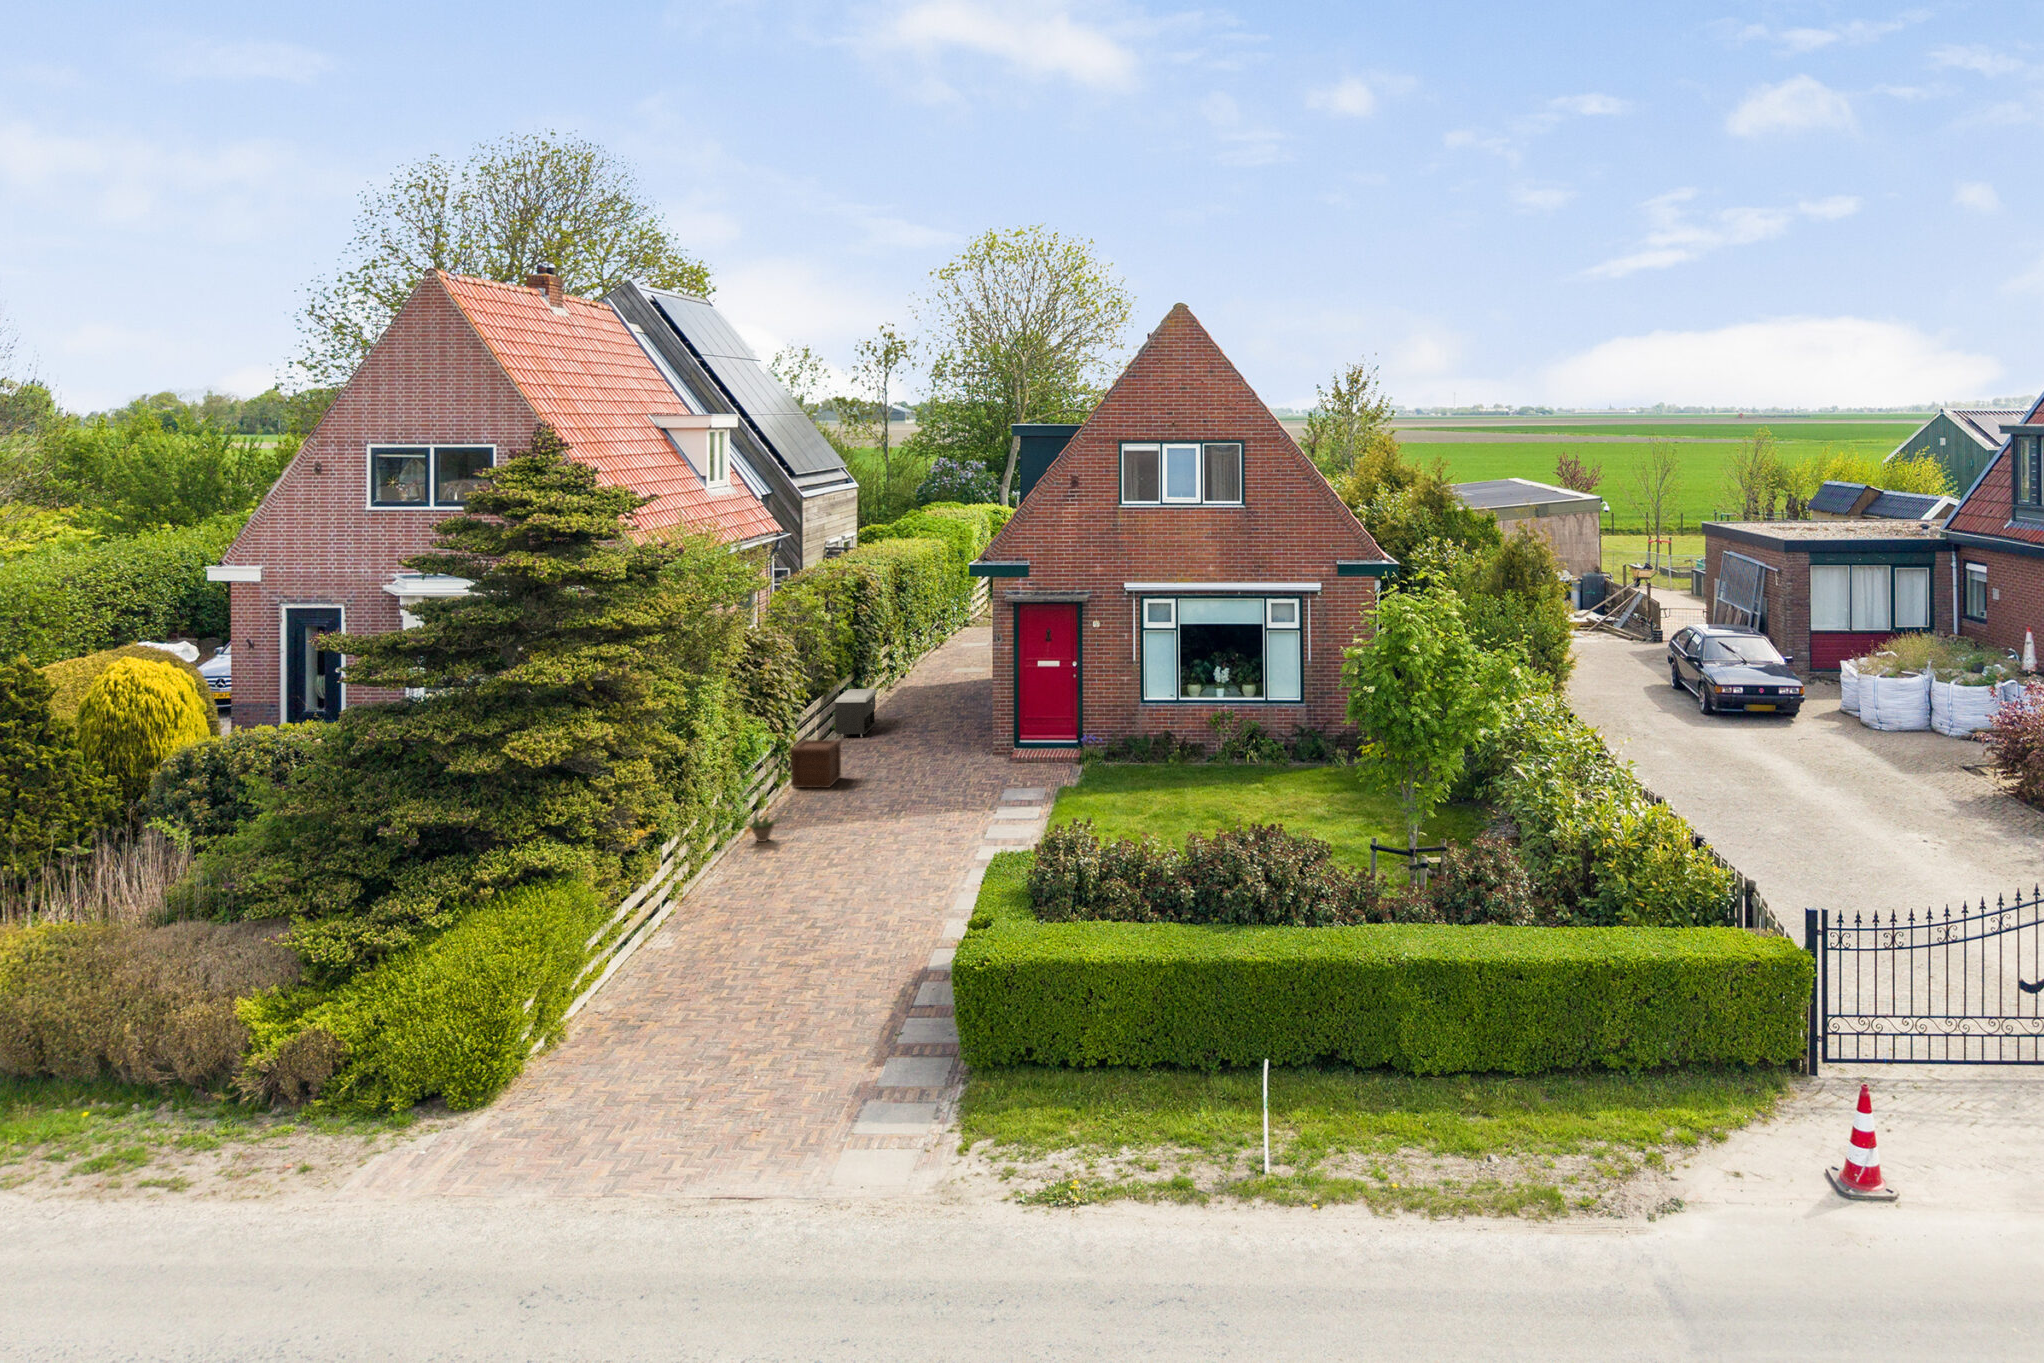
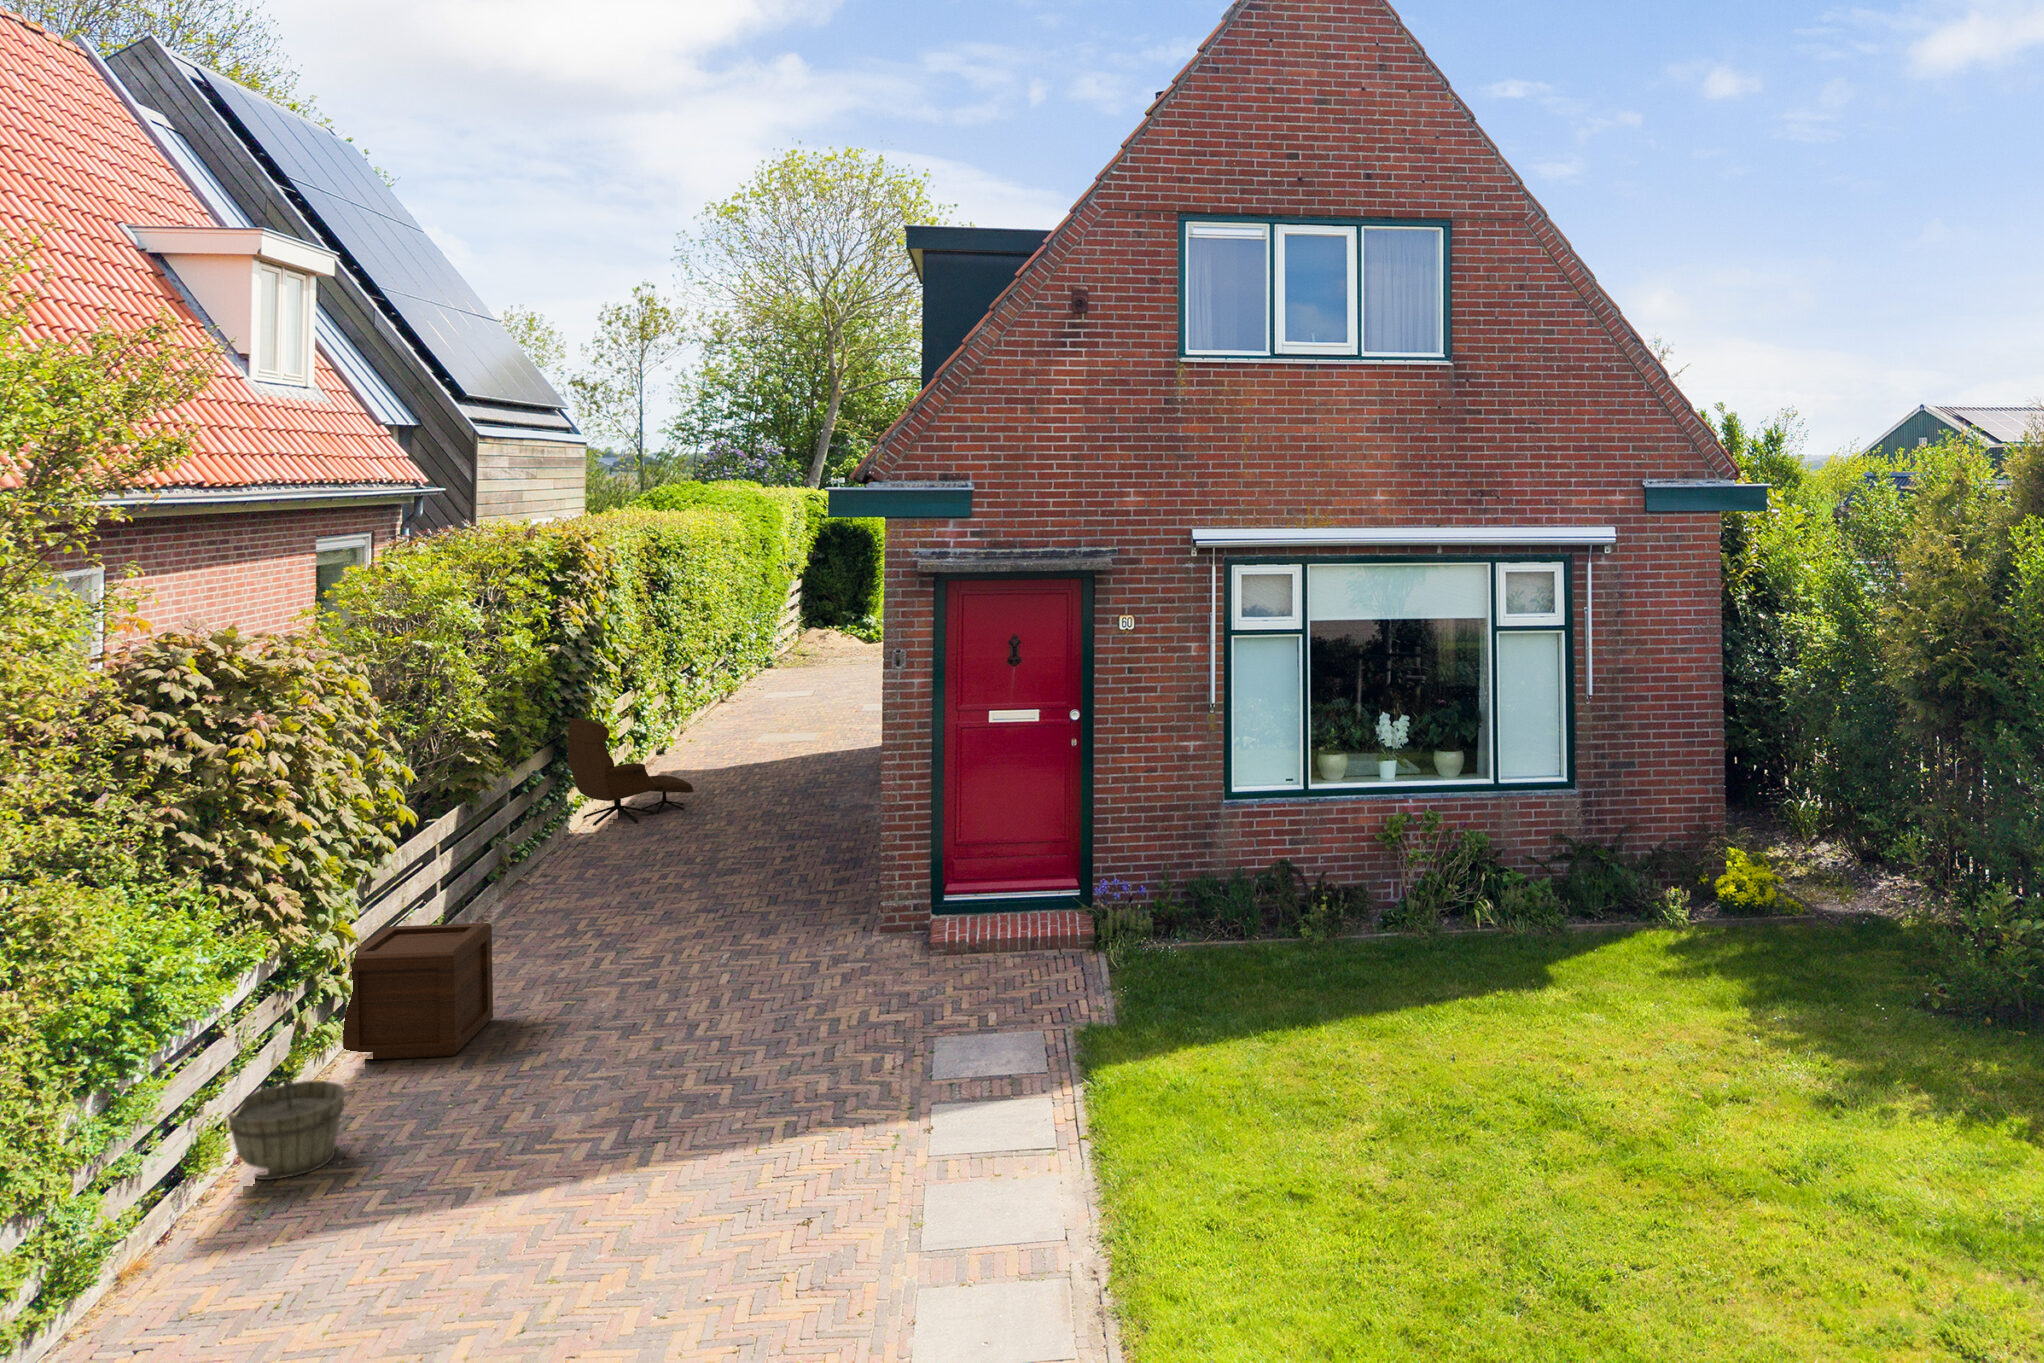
lounge chair: none [859,659,918,710] -> present [566,718,693,826]
storage bench: present [835,689,877,737] -> none [498,783,600,897]
wooden bucket: none [764,783,800,816] -> present [228,1078,345,1180]
decorative plant: present [747,815,778,842] -> none [88,1202,252,1312]

